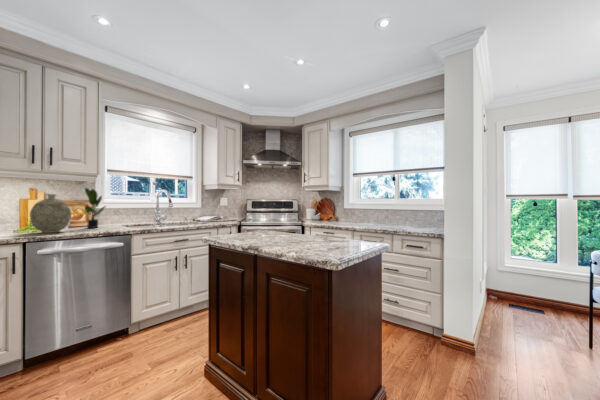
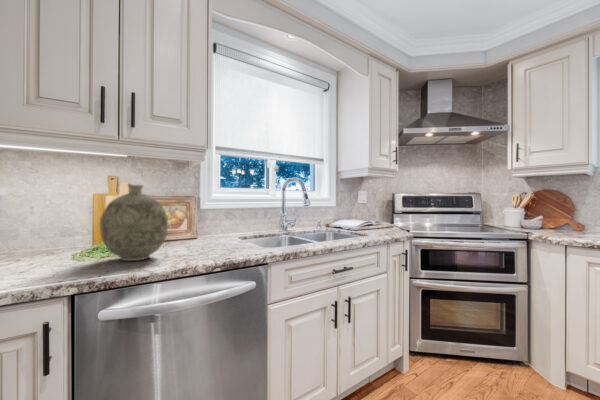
potted plant: present [85,188,105,228] -> none [183,172,220,244]

